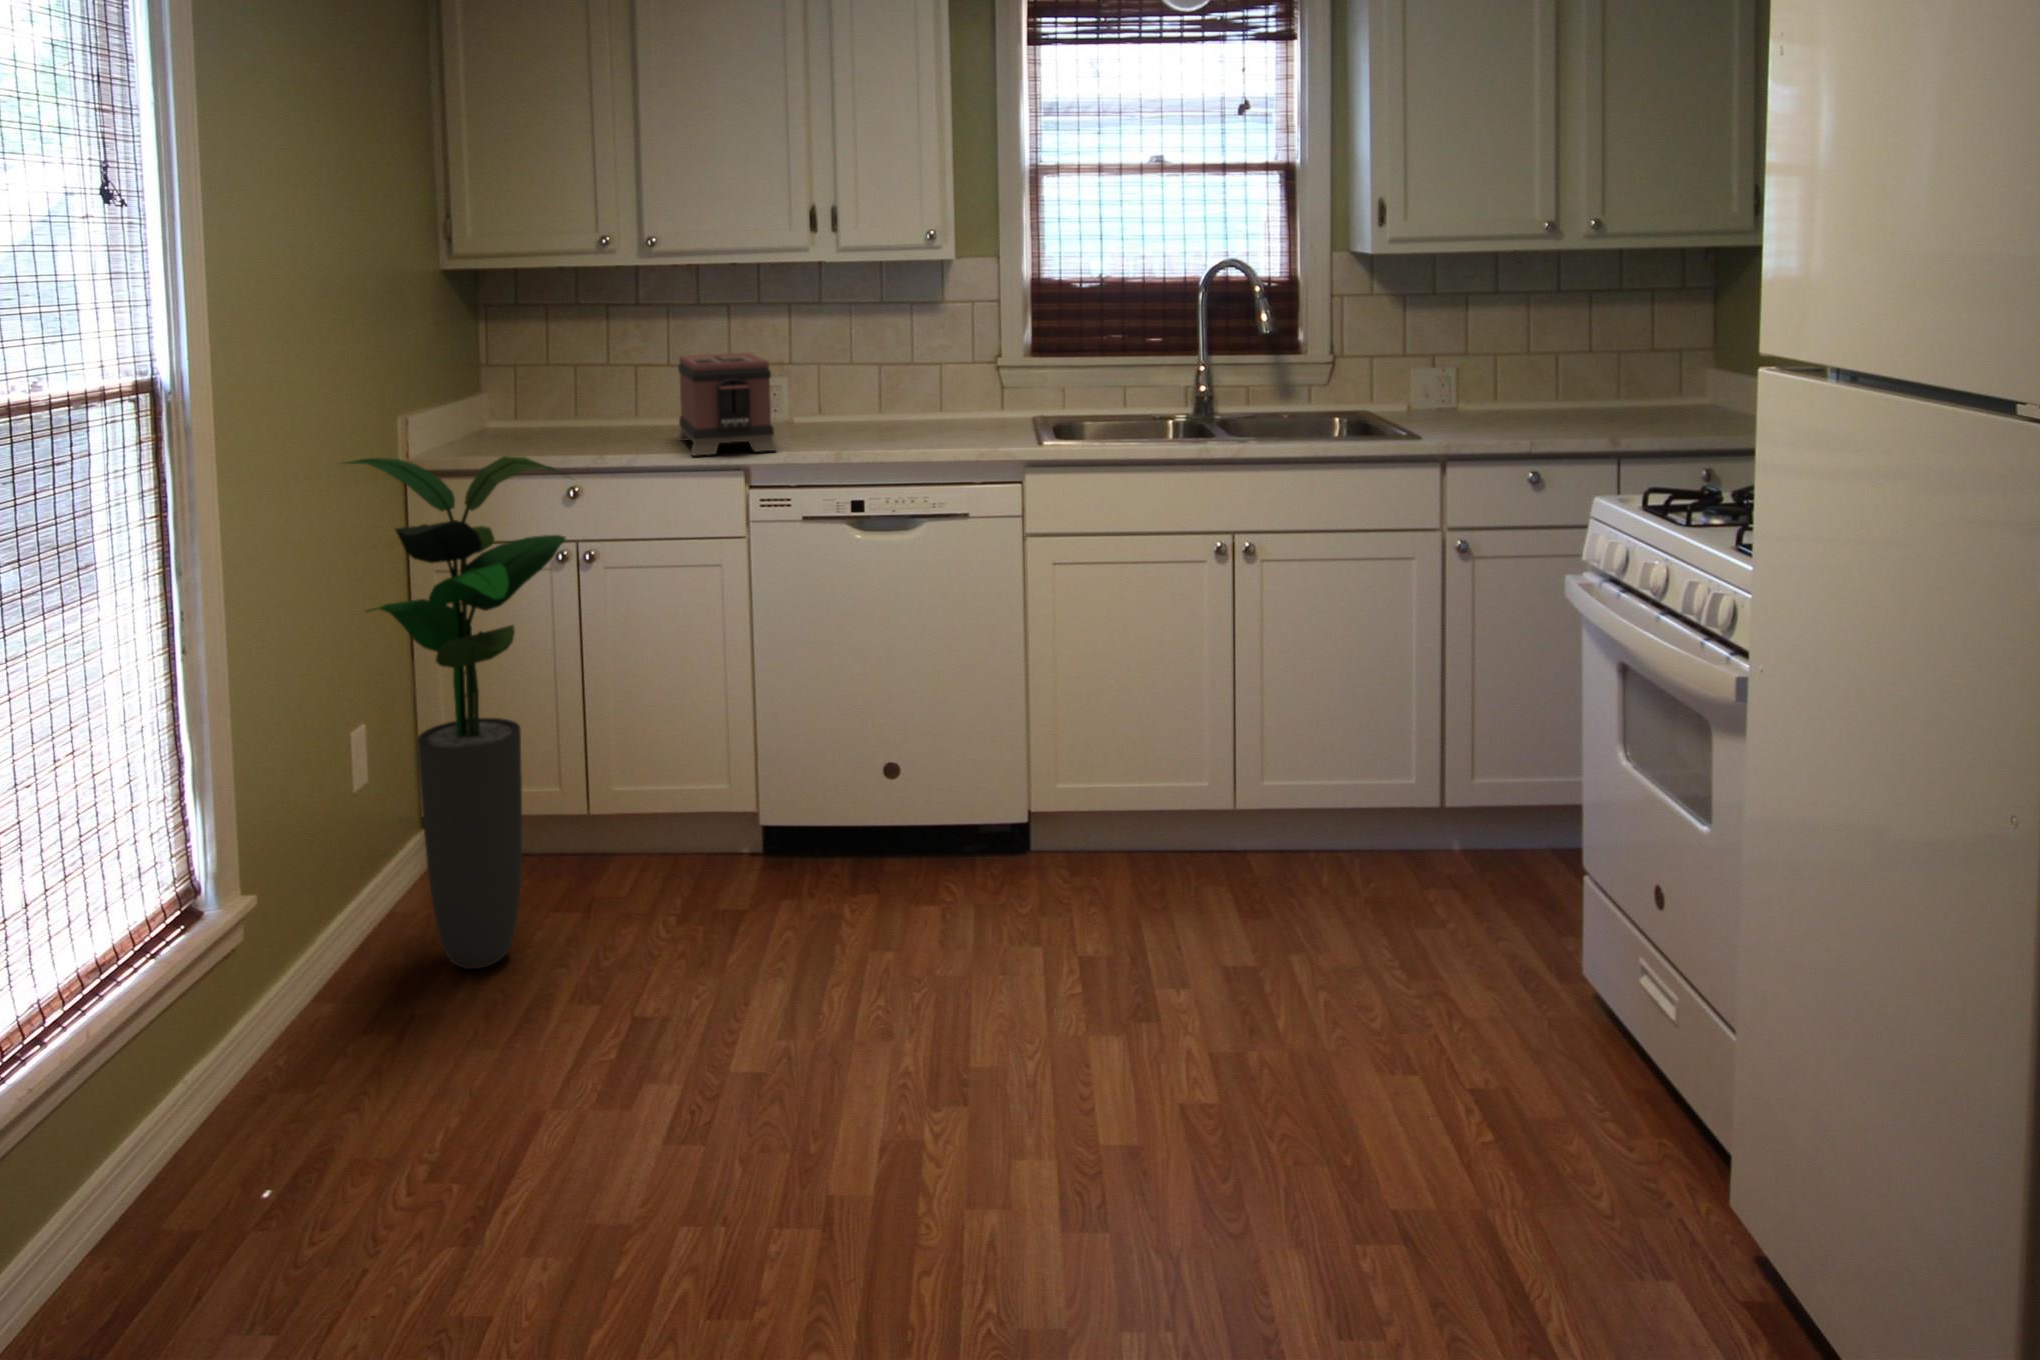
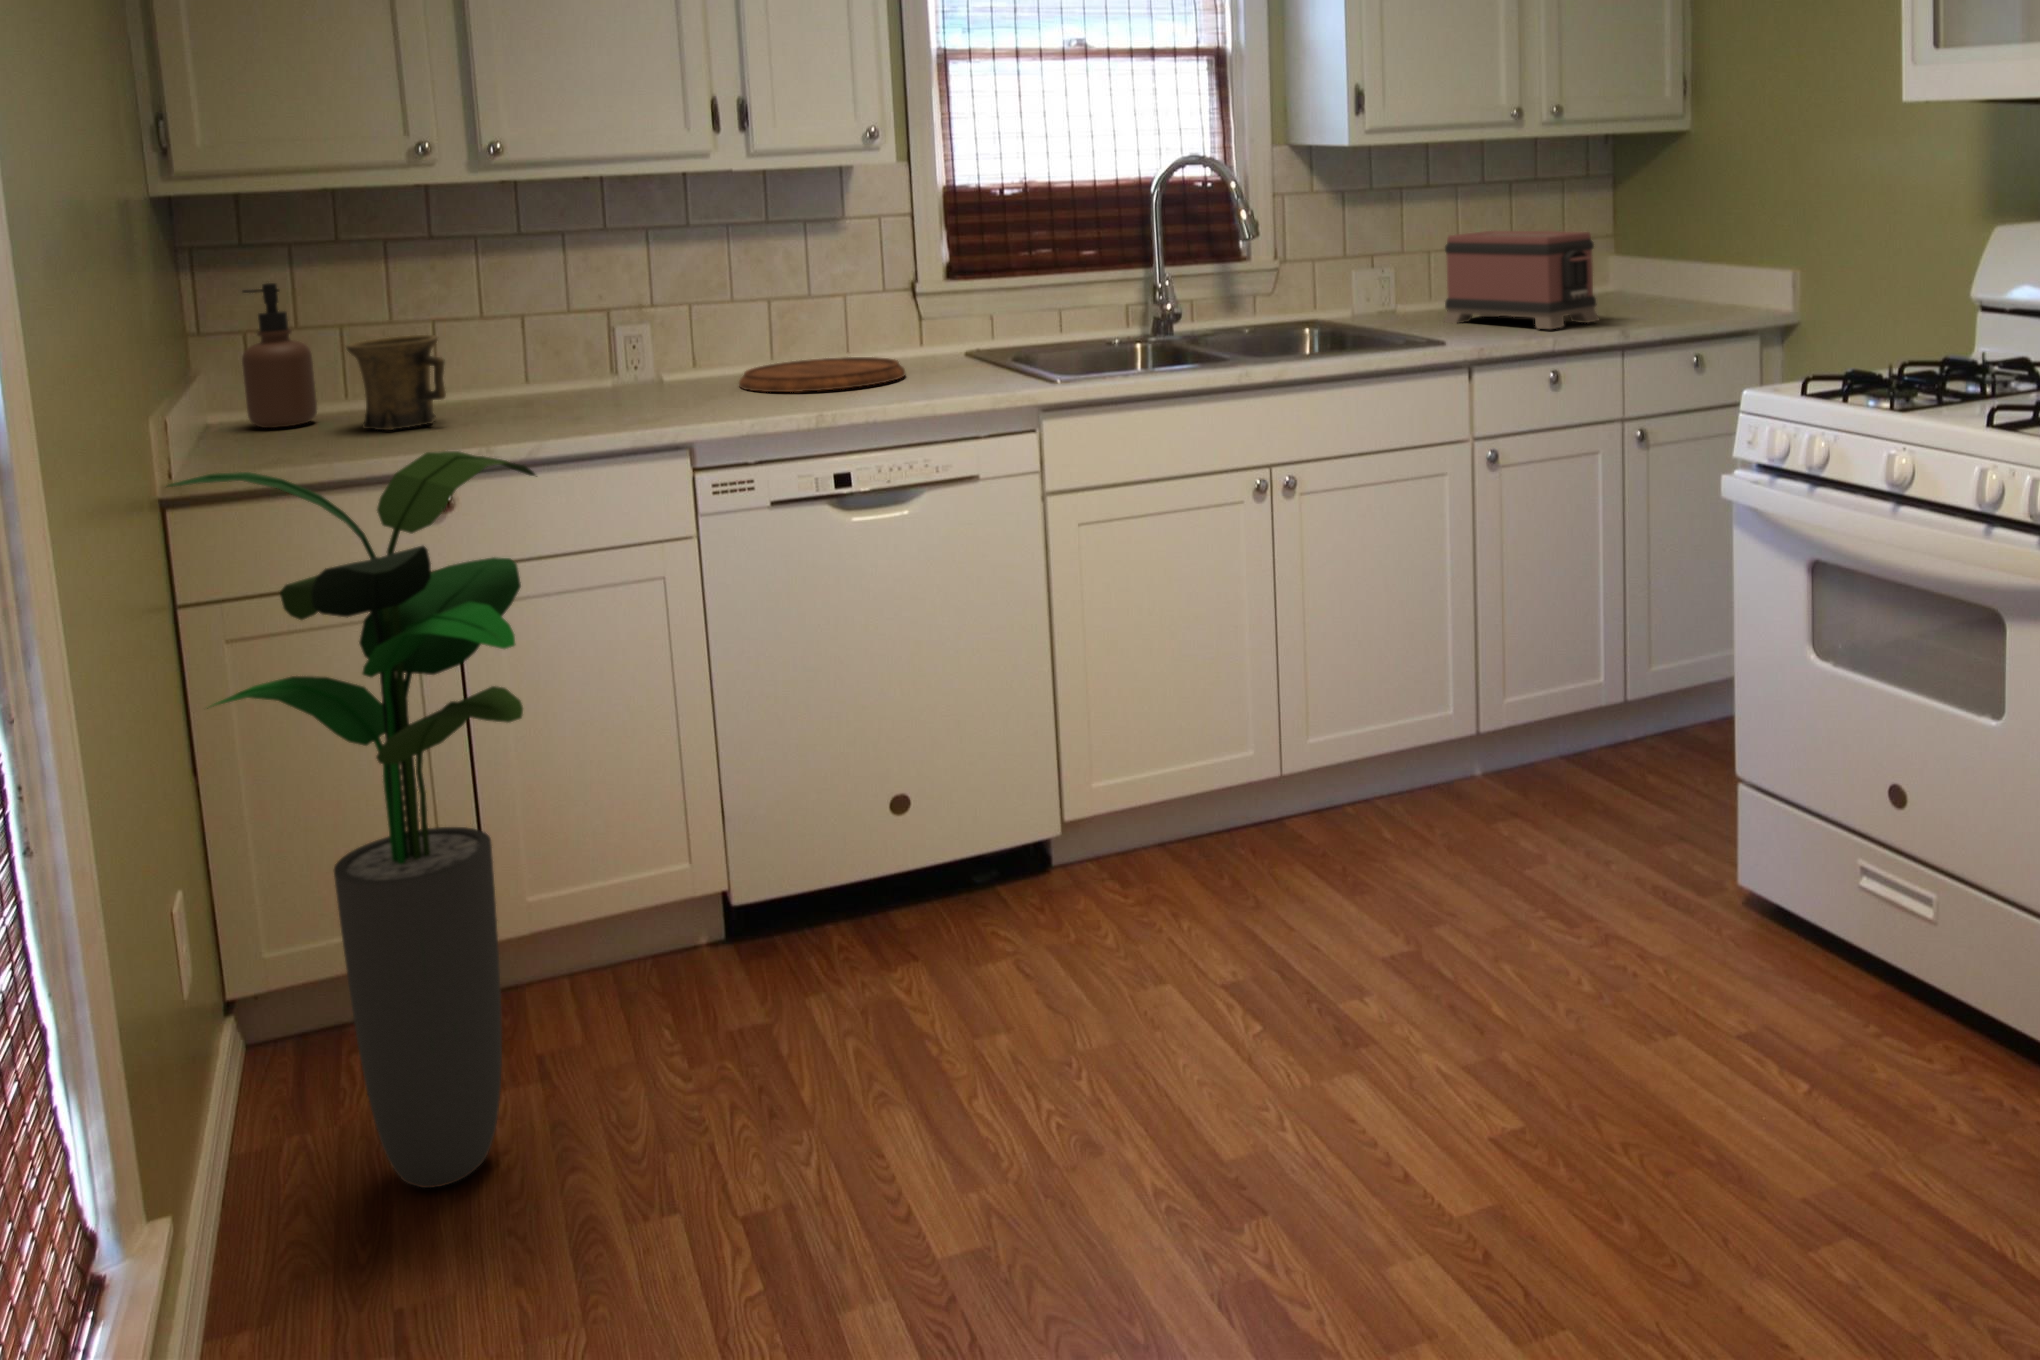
soap dispenser: none [517,332,562,430] -> present [242,283,317,428]
toaster: present [678,353,776,455] -> present [1443,231,1599,329]
mug: none [564,373,624,438] -> present [346,335,446,430]
cutting board: none [840,410,967,436] -> present [739,357,905,392]

